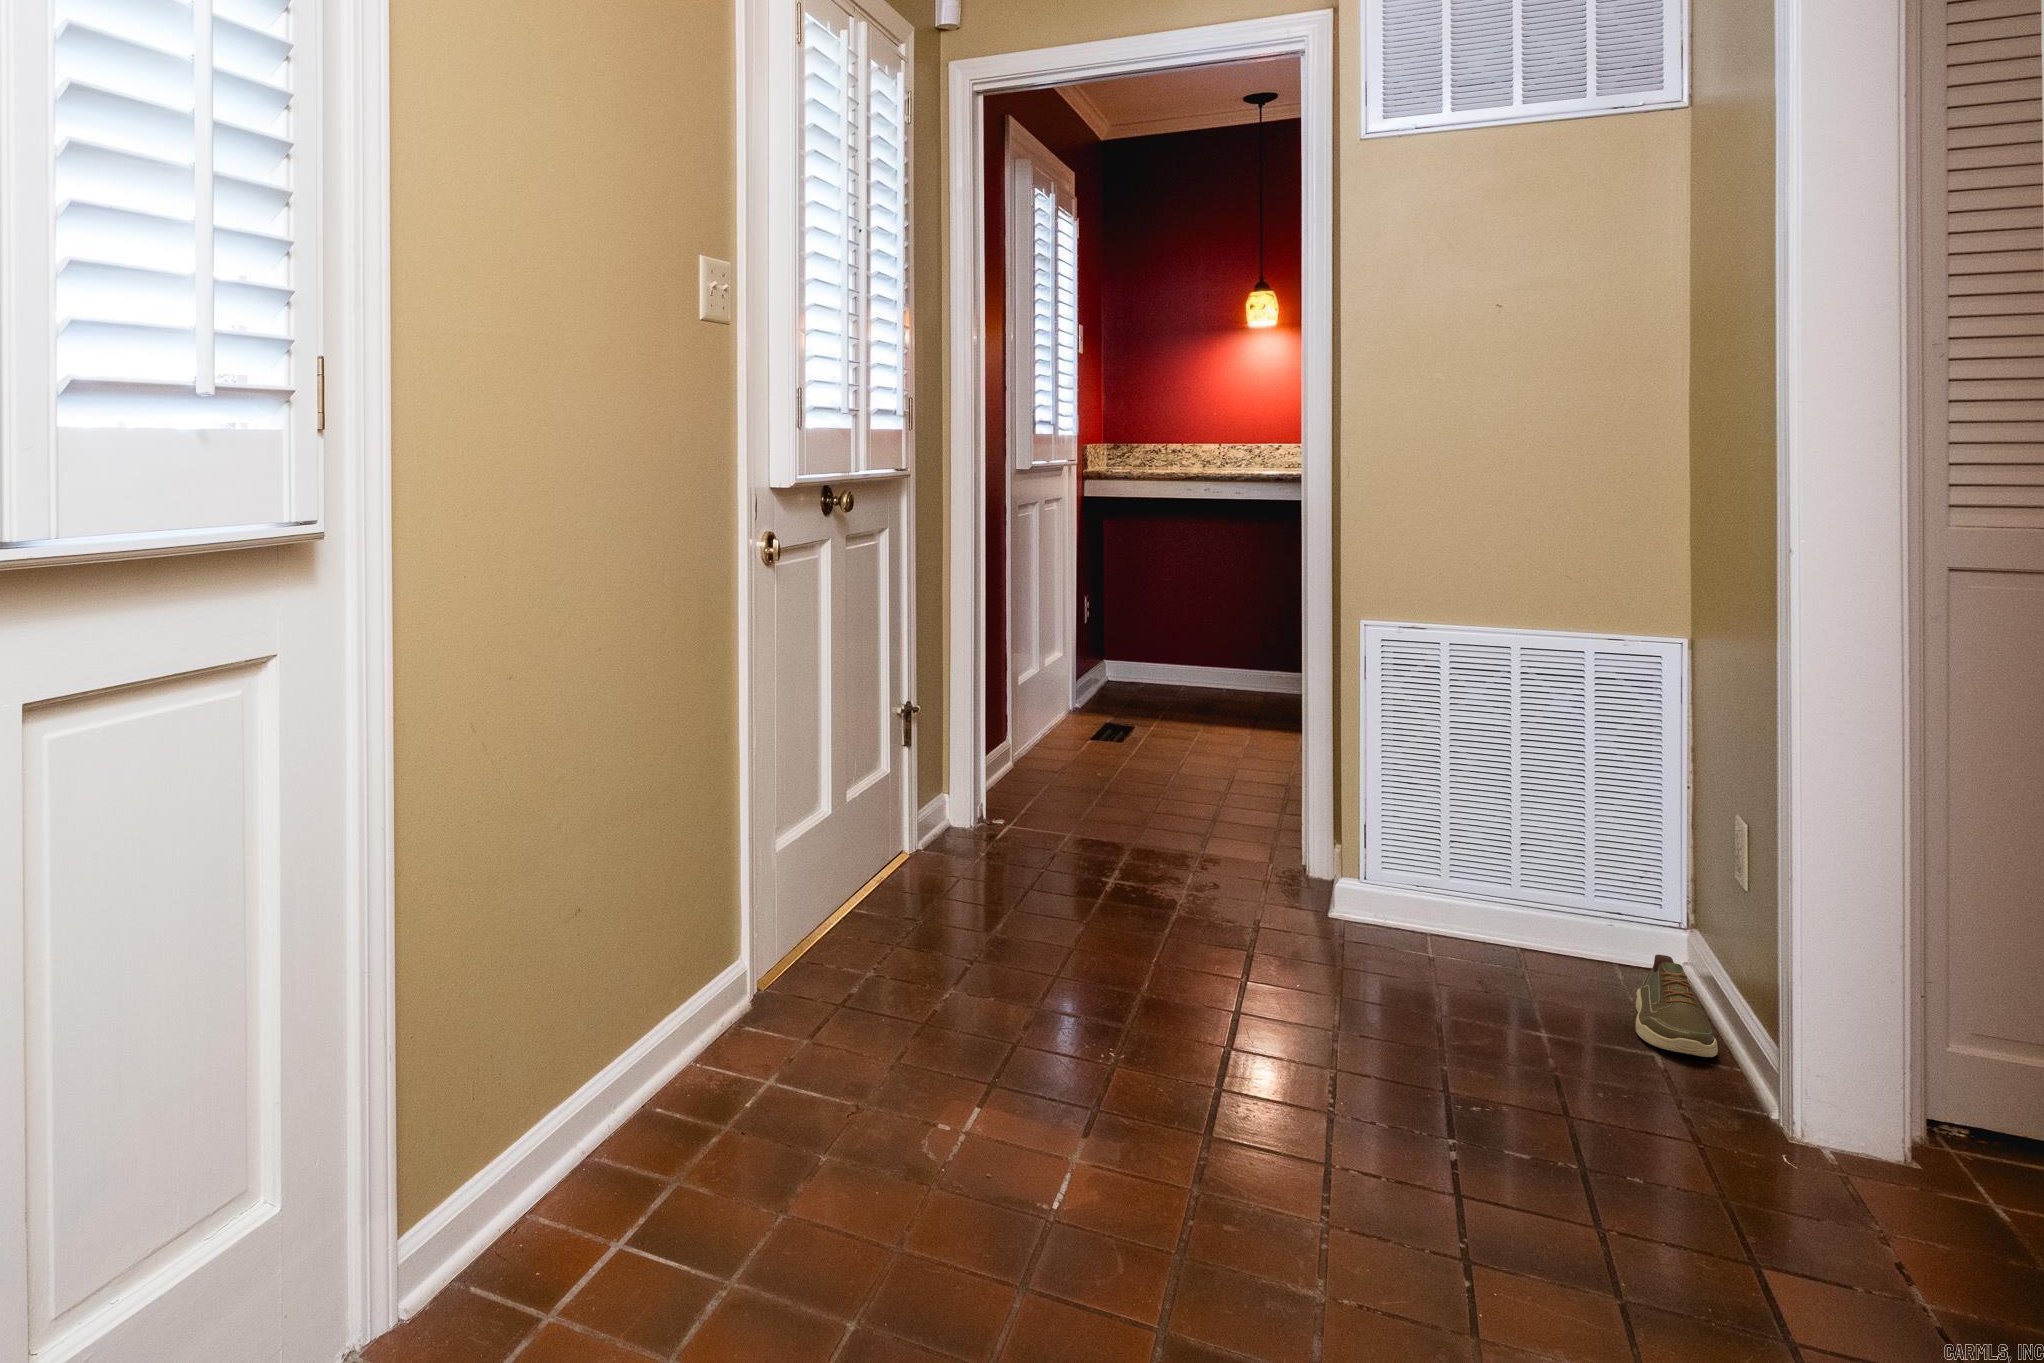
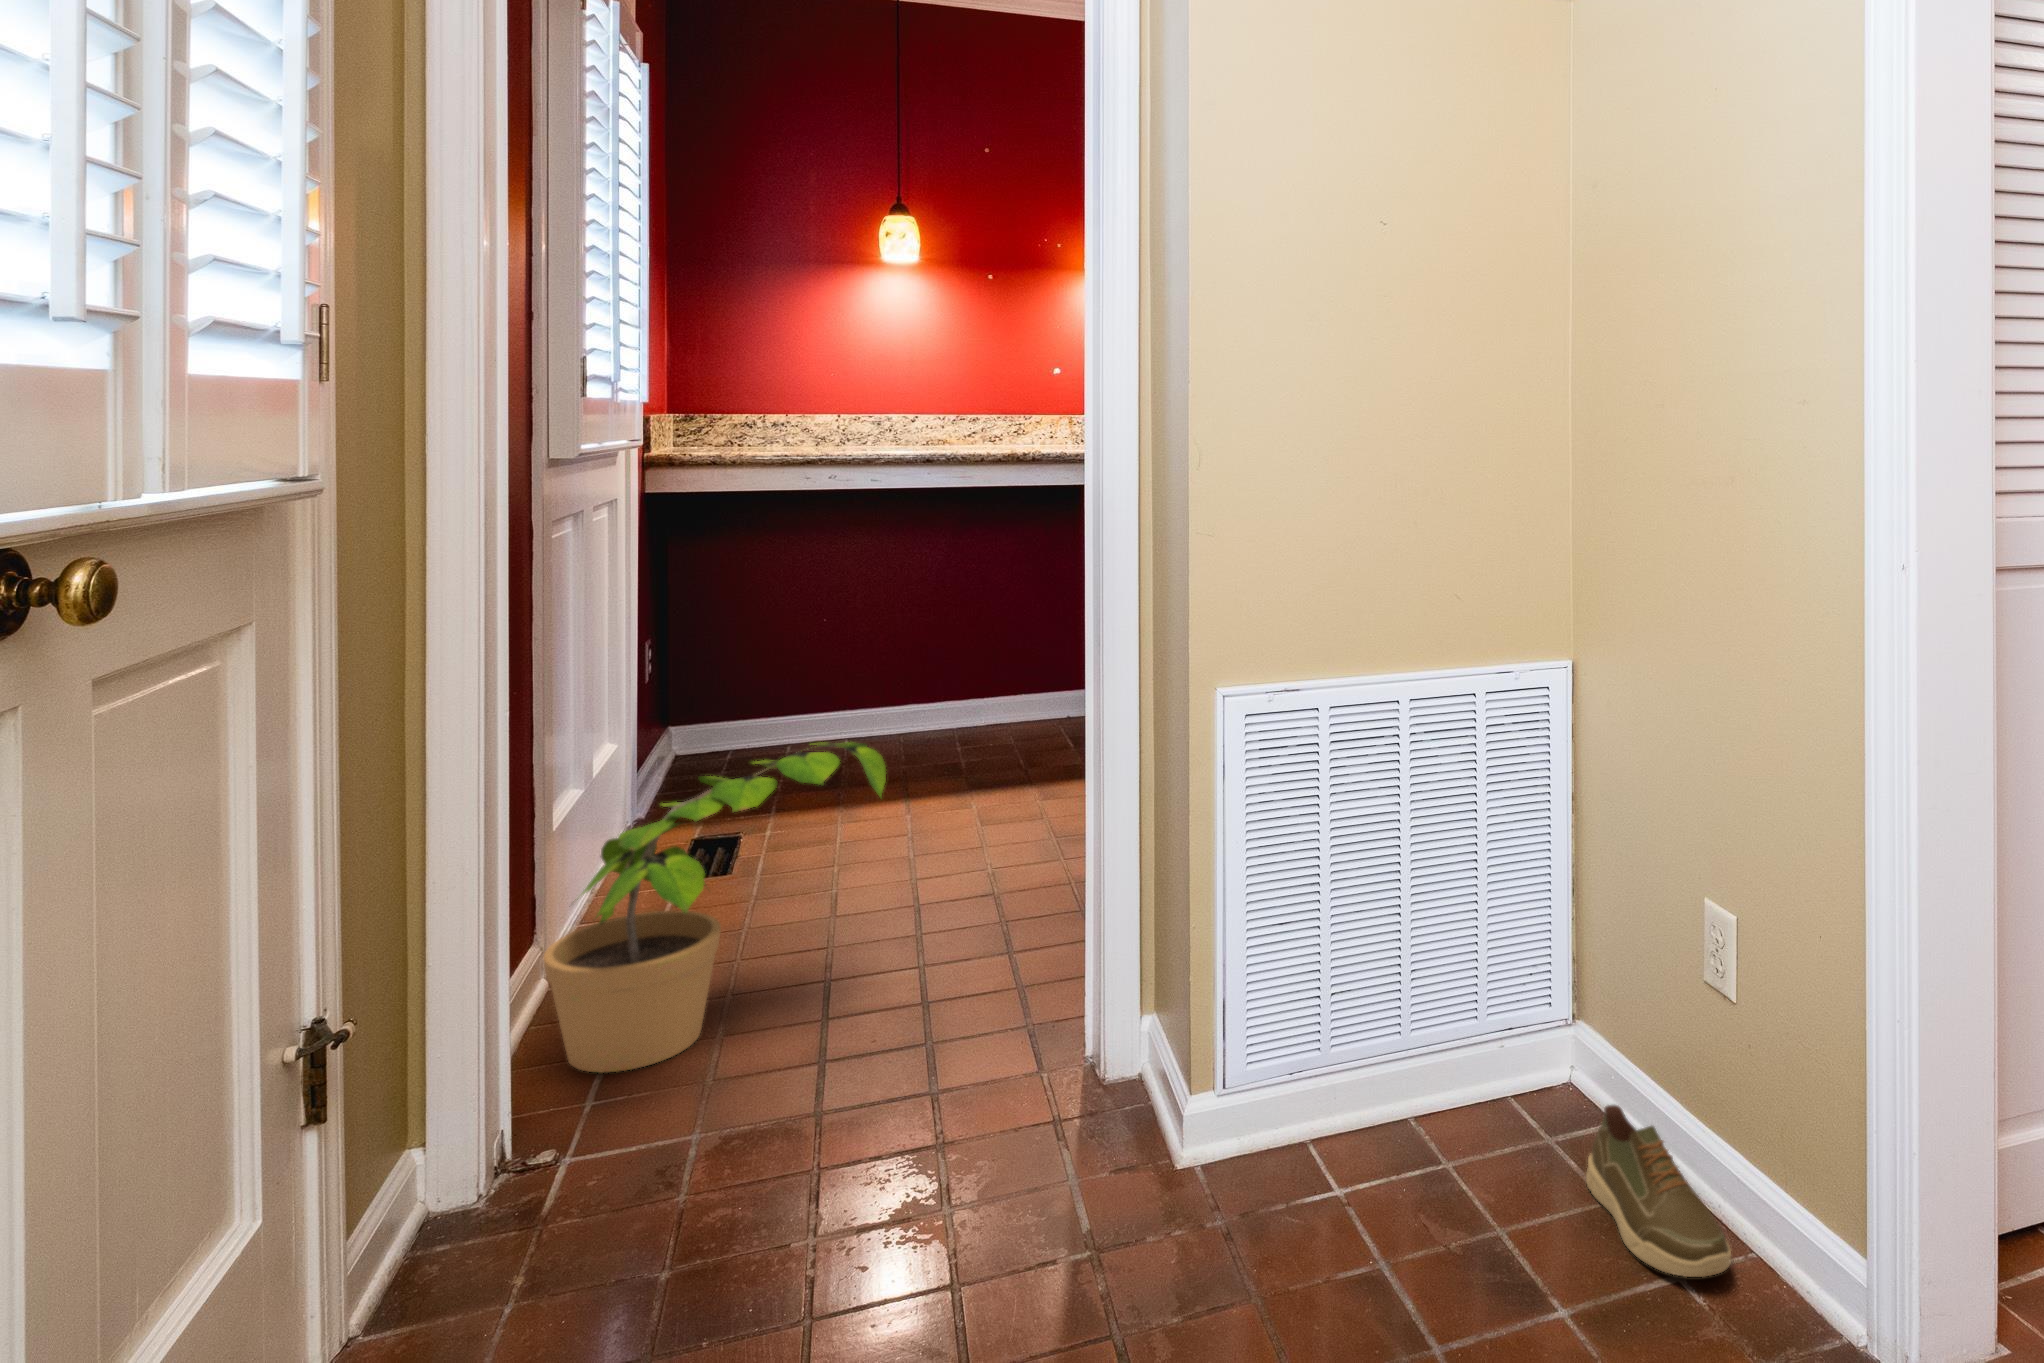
potted plant: none [1005,645,1191,807] -> present [543,742,886,1073]

